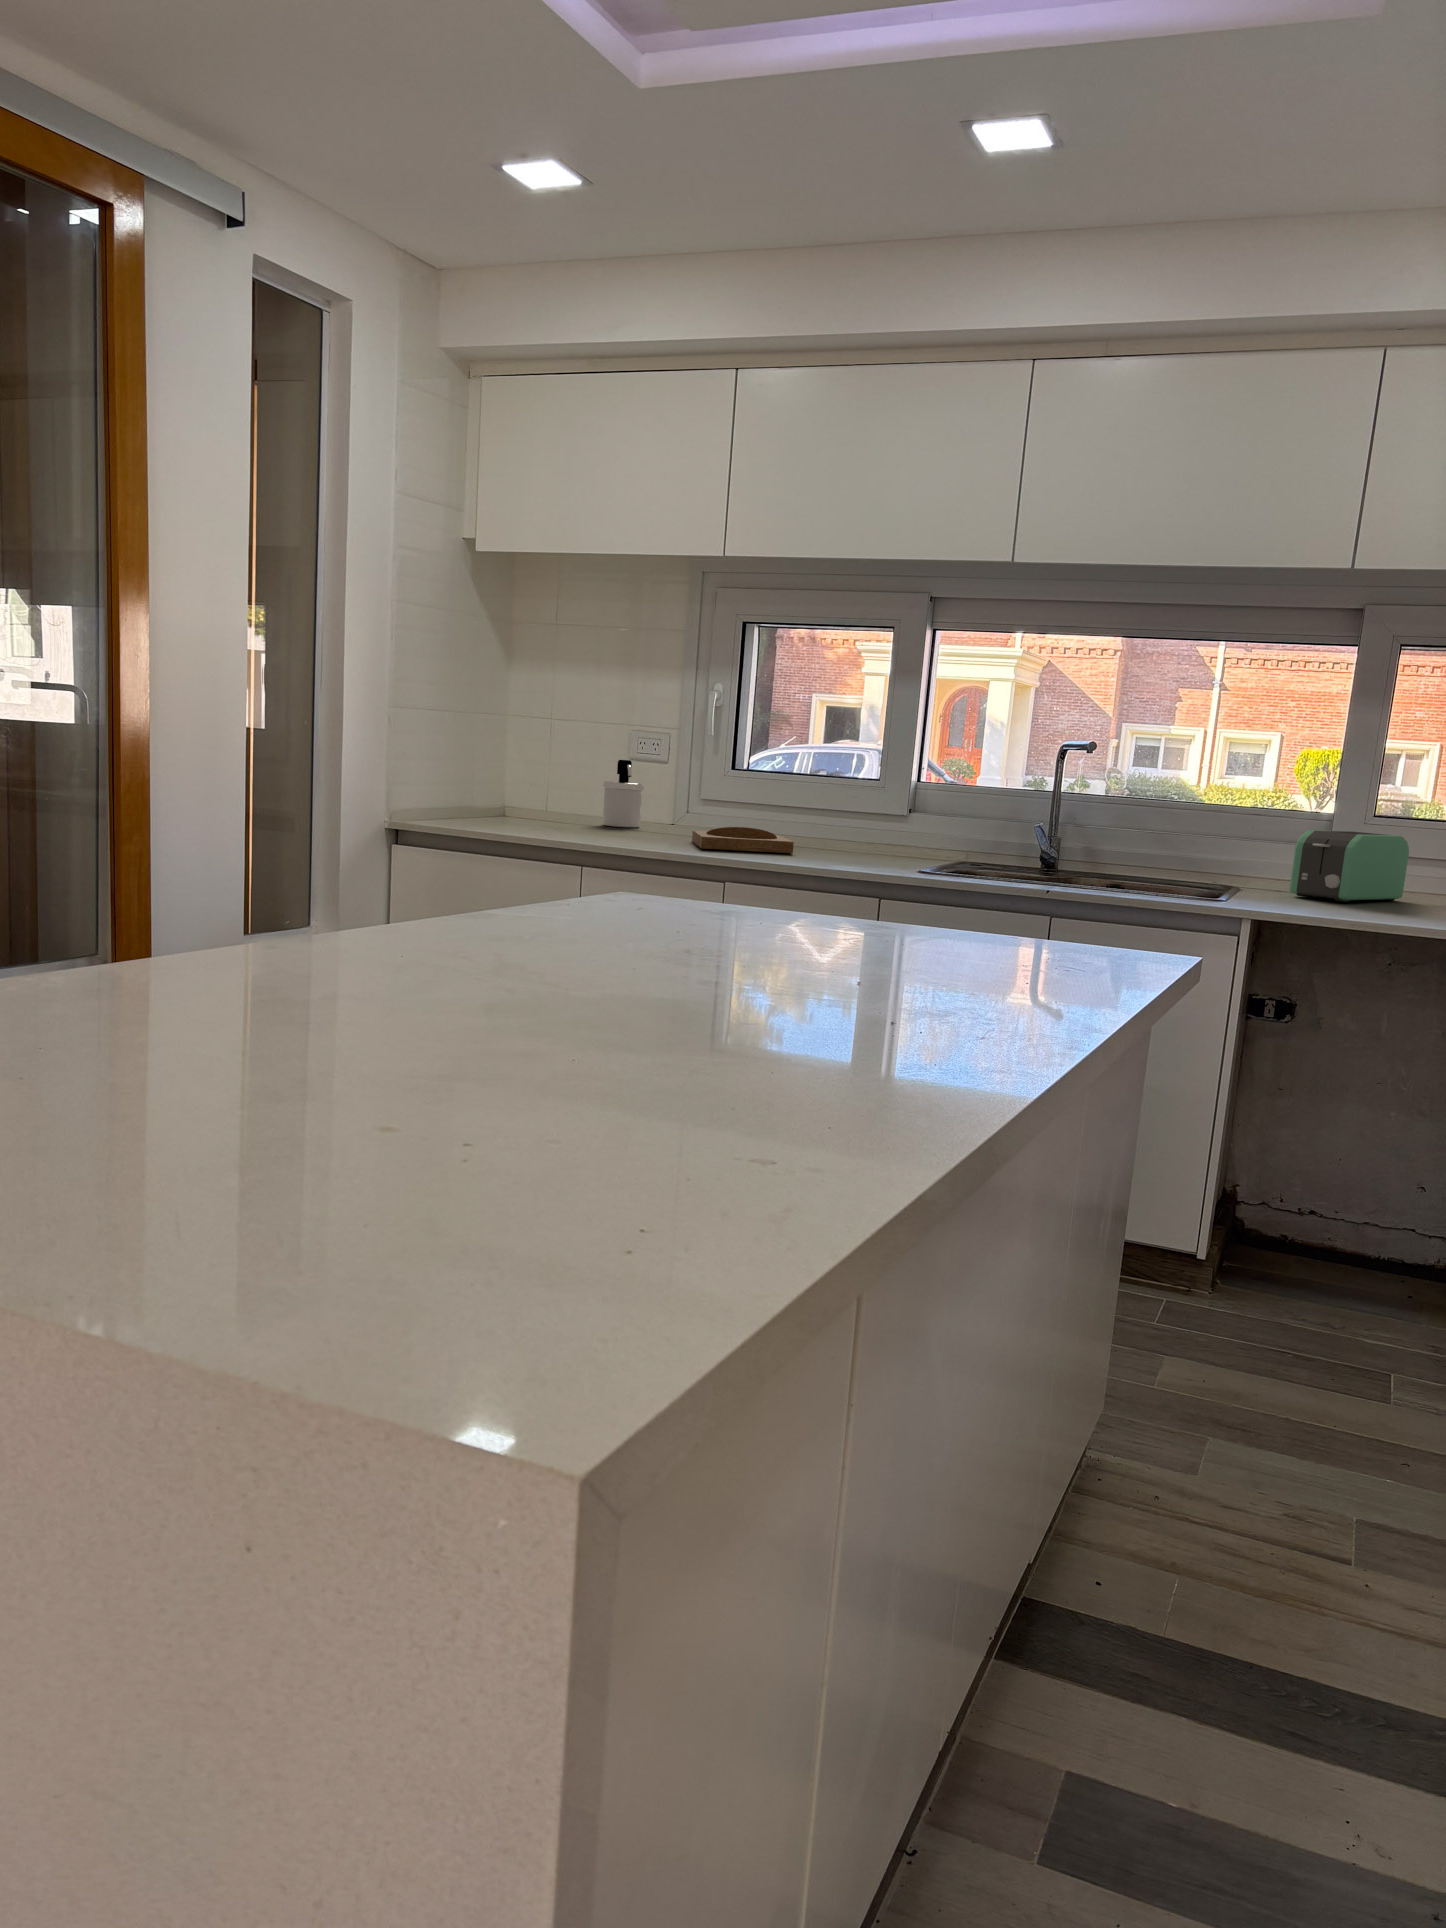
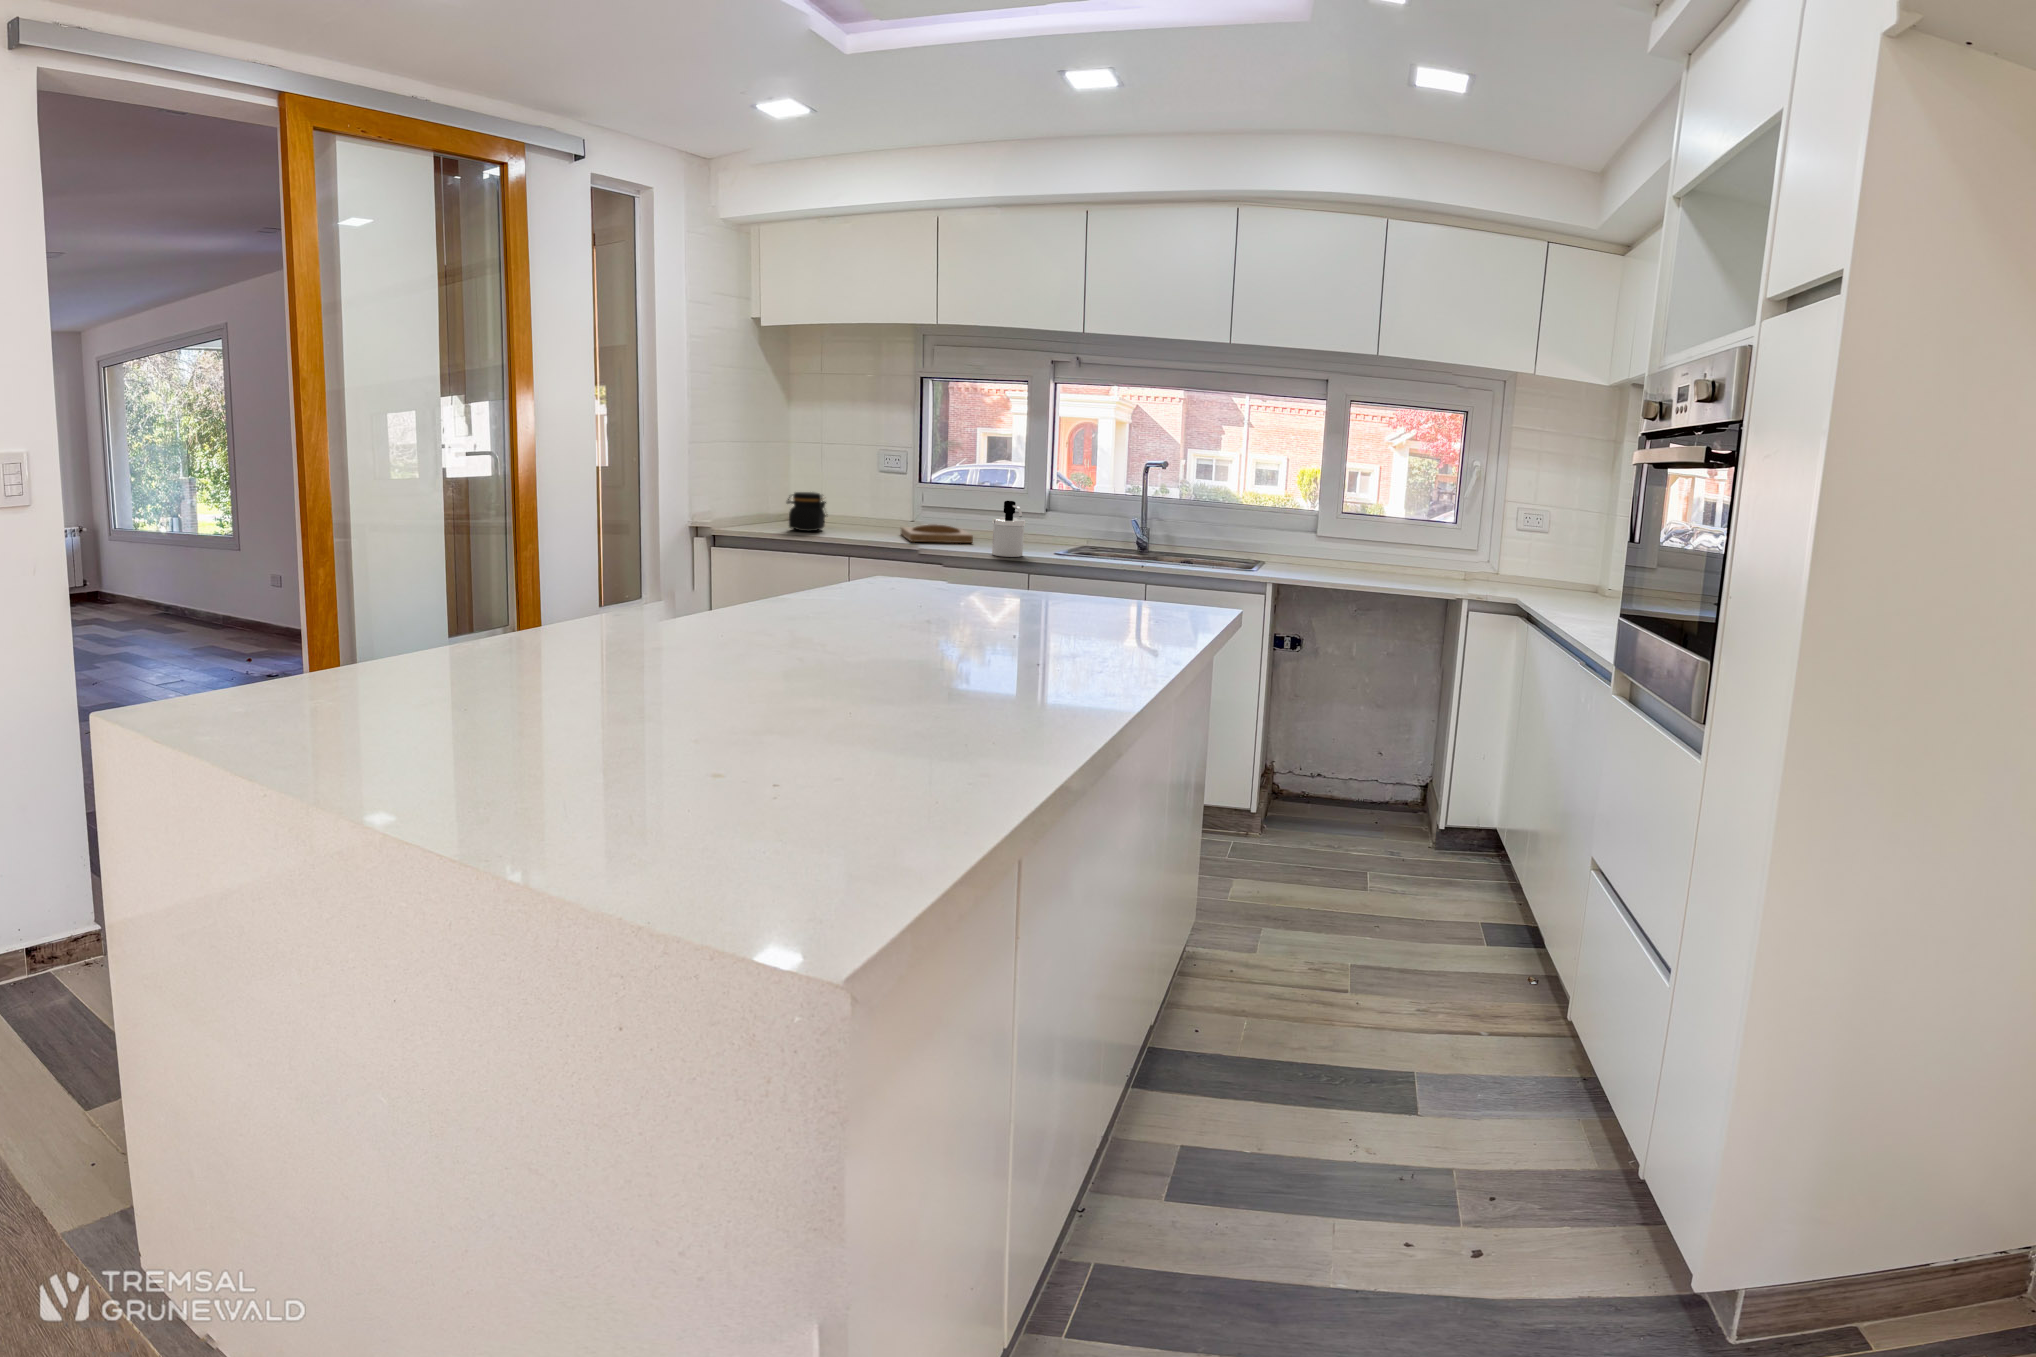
soap dispenser: present [603,760,643,827] -> present [992,501,1025,557]
jar: none [531,778,589,833] -> present [787,492,826,531]
toaster: present [1290,830,1409,902] -> none [1295,521,1367,569]

